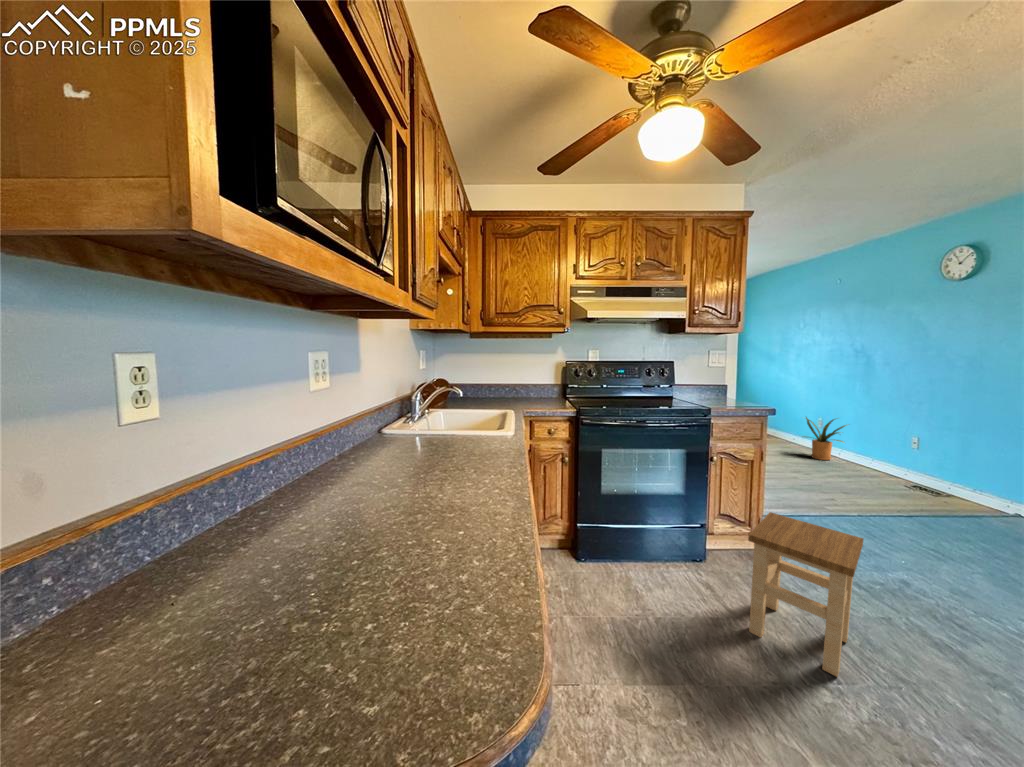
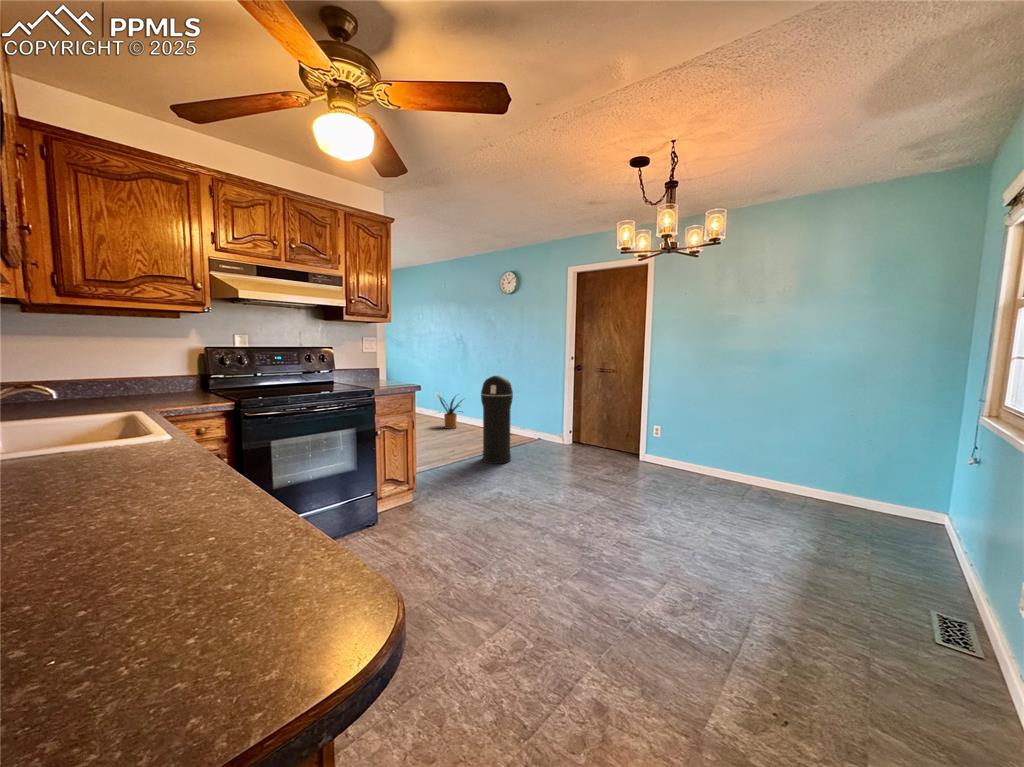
trash can: none [878,402,956,537] -> present [481,376,513,464]
stool: present [748,512,863,677] -> none [409,463,472,555]

